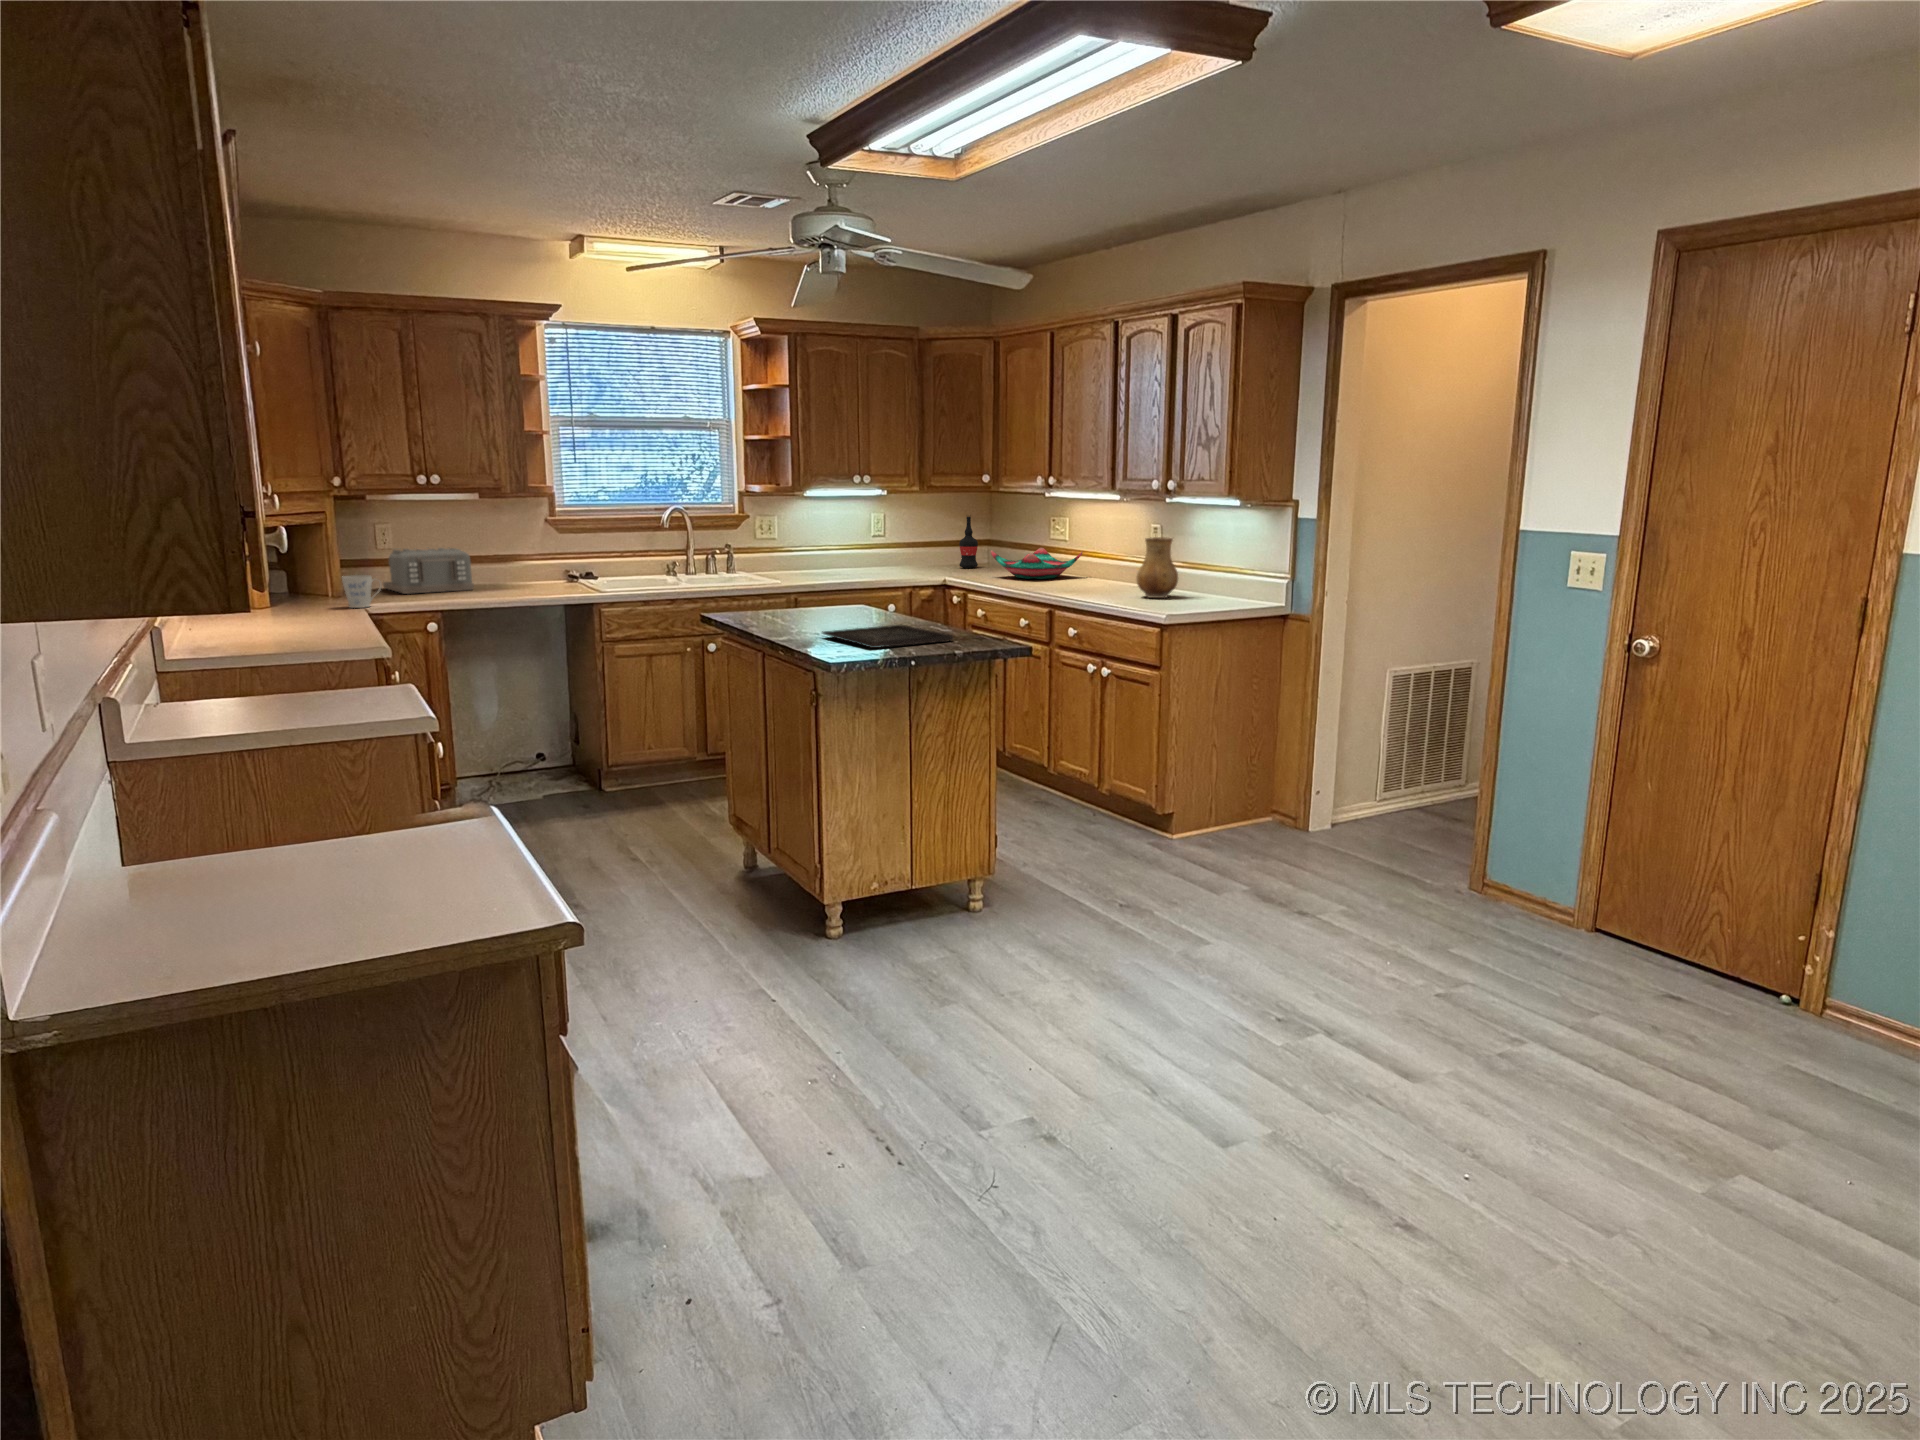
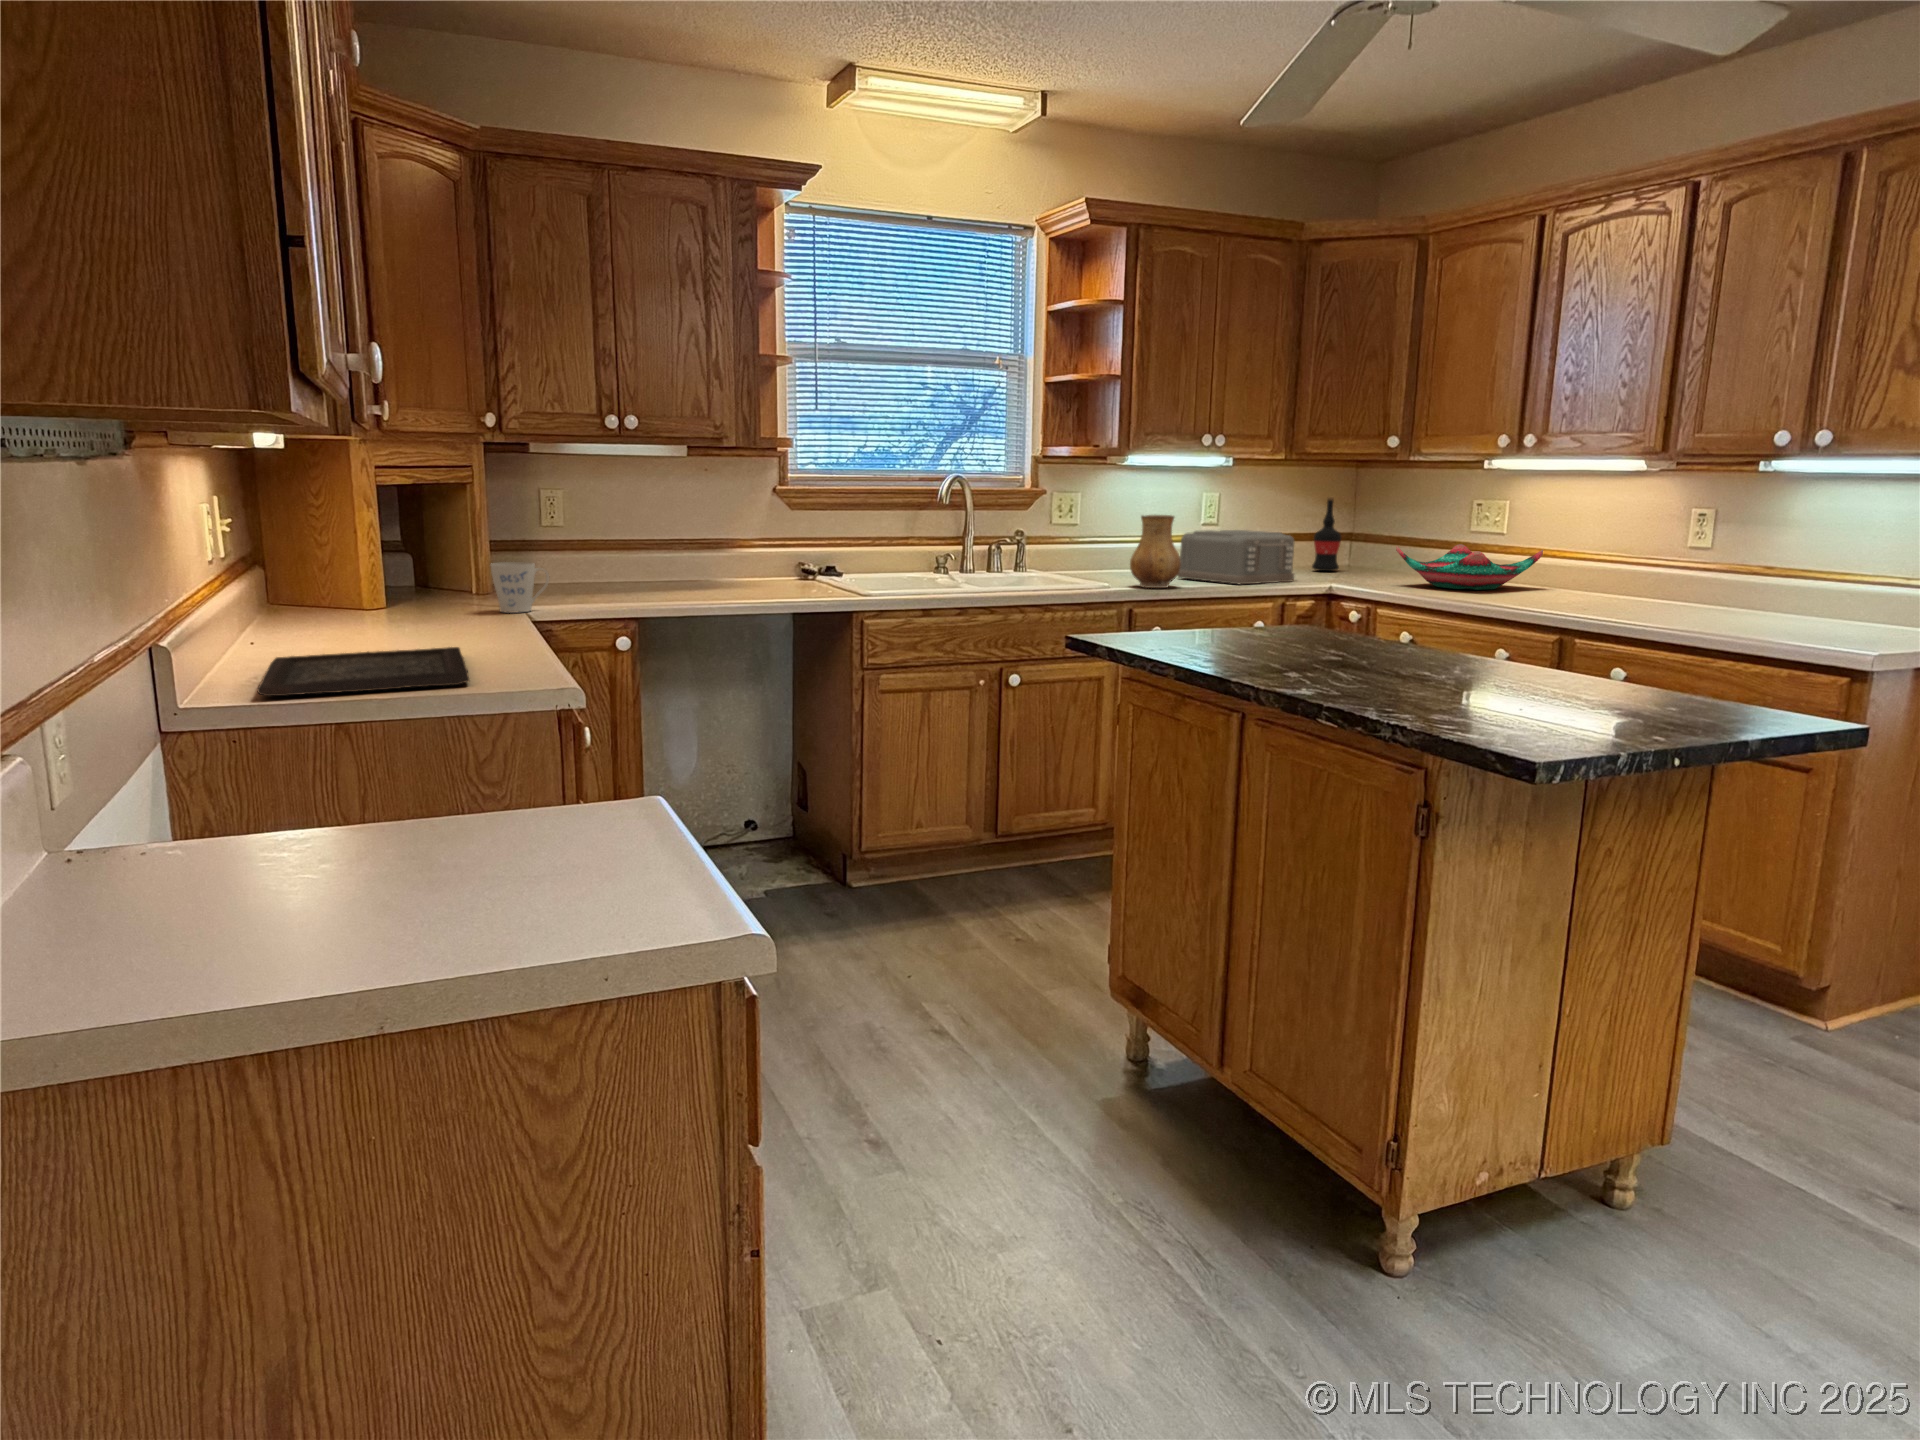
ceramic pitcher: present [1136,537,1178,598] -> present [1130,515,1181,588]
toaster: present [383,547,474,594] -> present [1178,530,1294,584]
tray: present [822,625,953,648] -> present [258,647,469,696]

